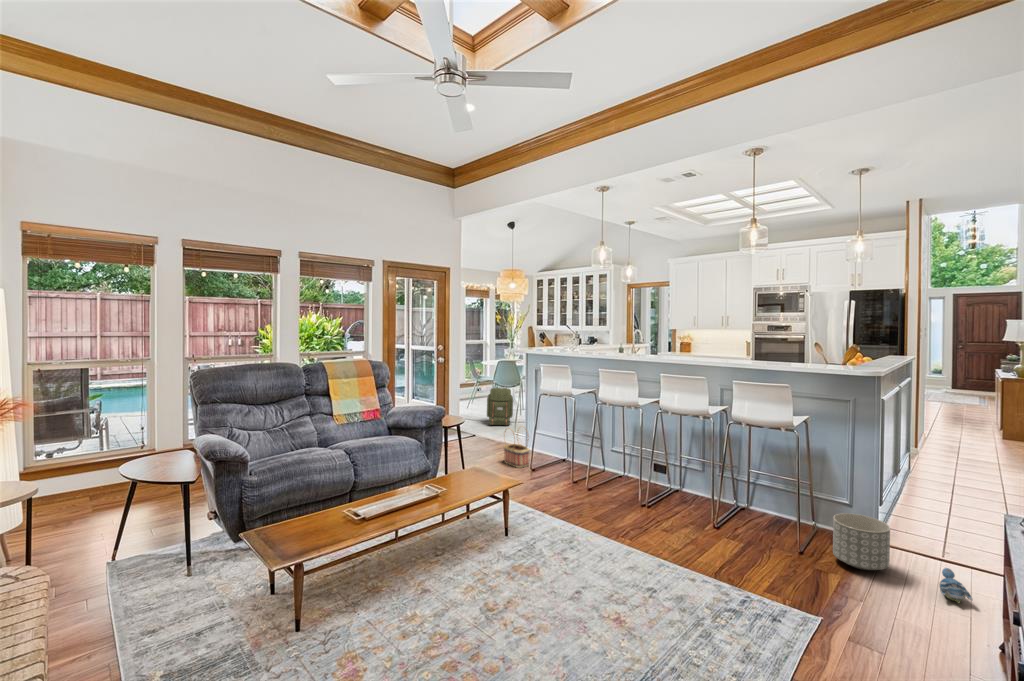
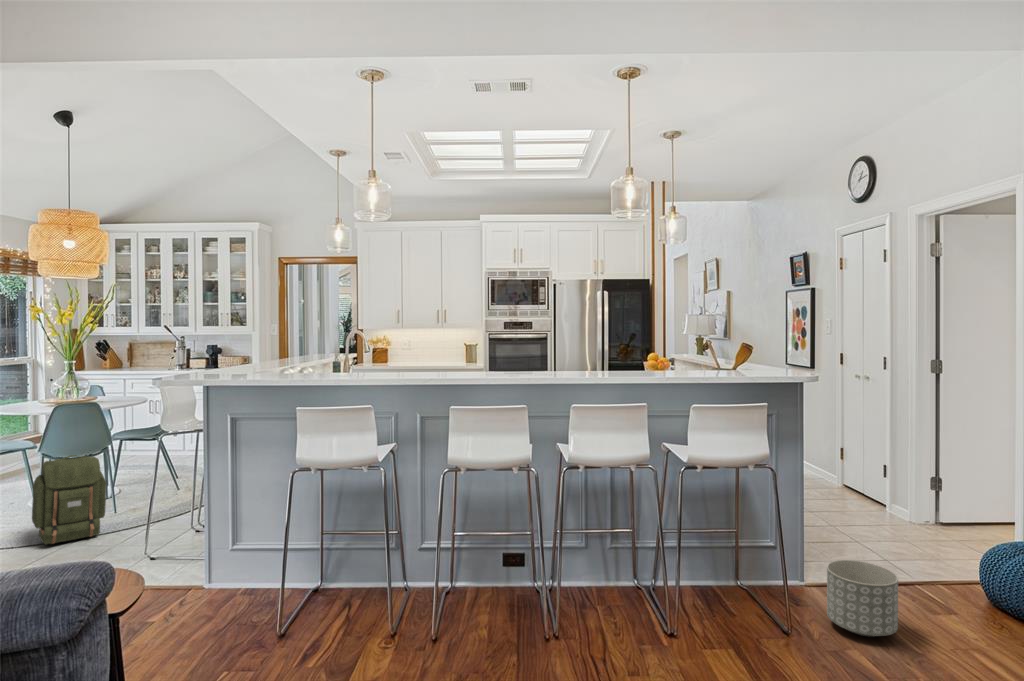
basket: present [504,436,529,468] -> none [172,540,245,640]
plush toy: present [939,568,973,604] -> none [945,602,995,644]

